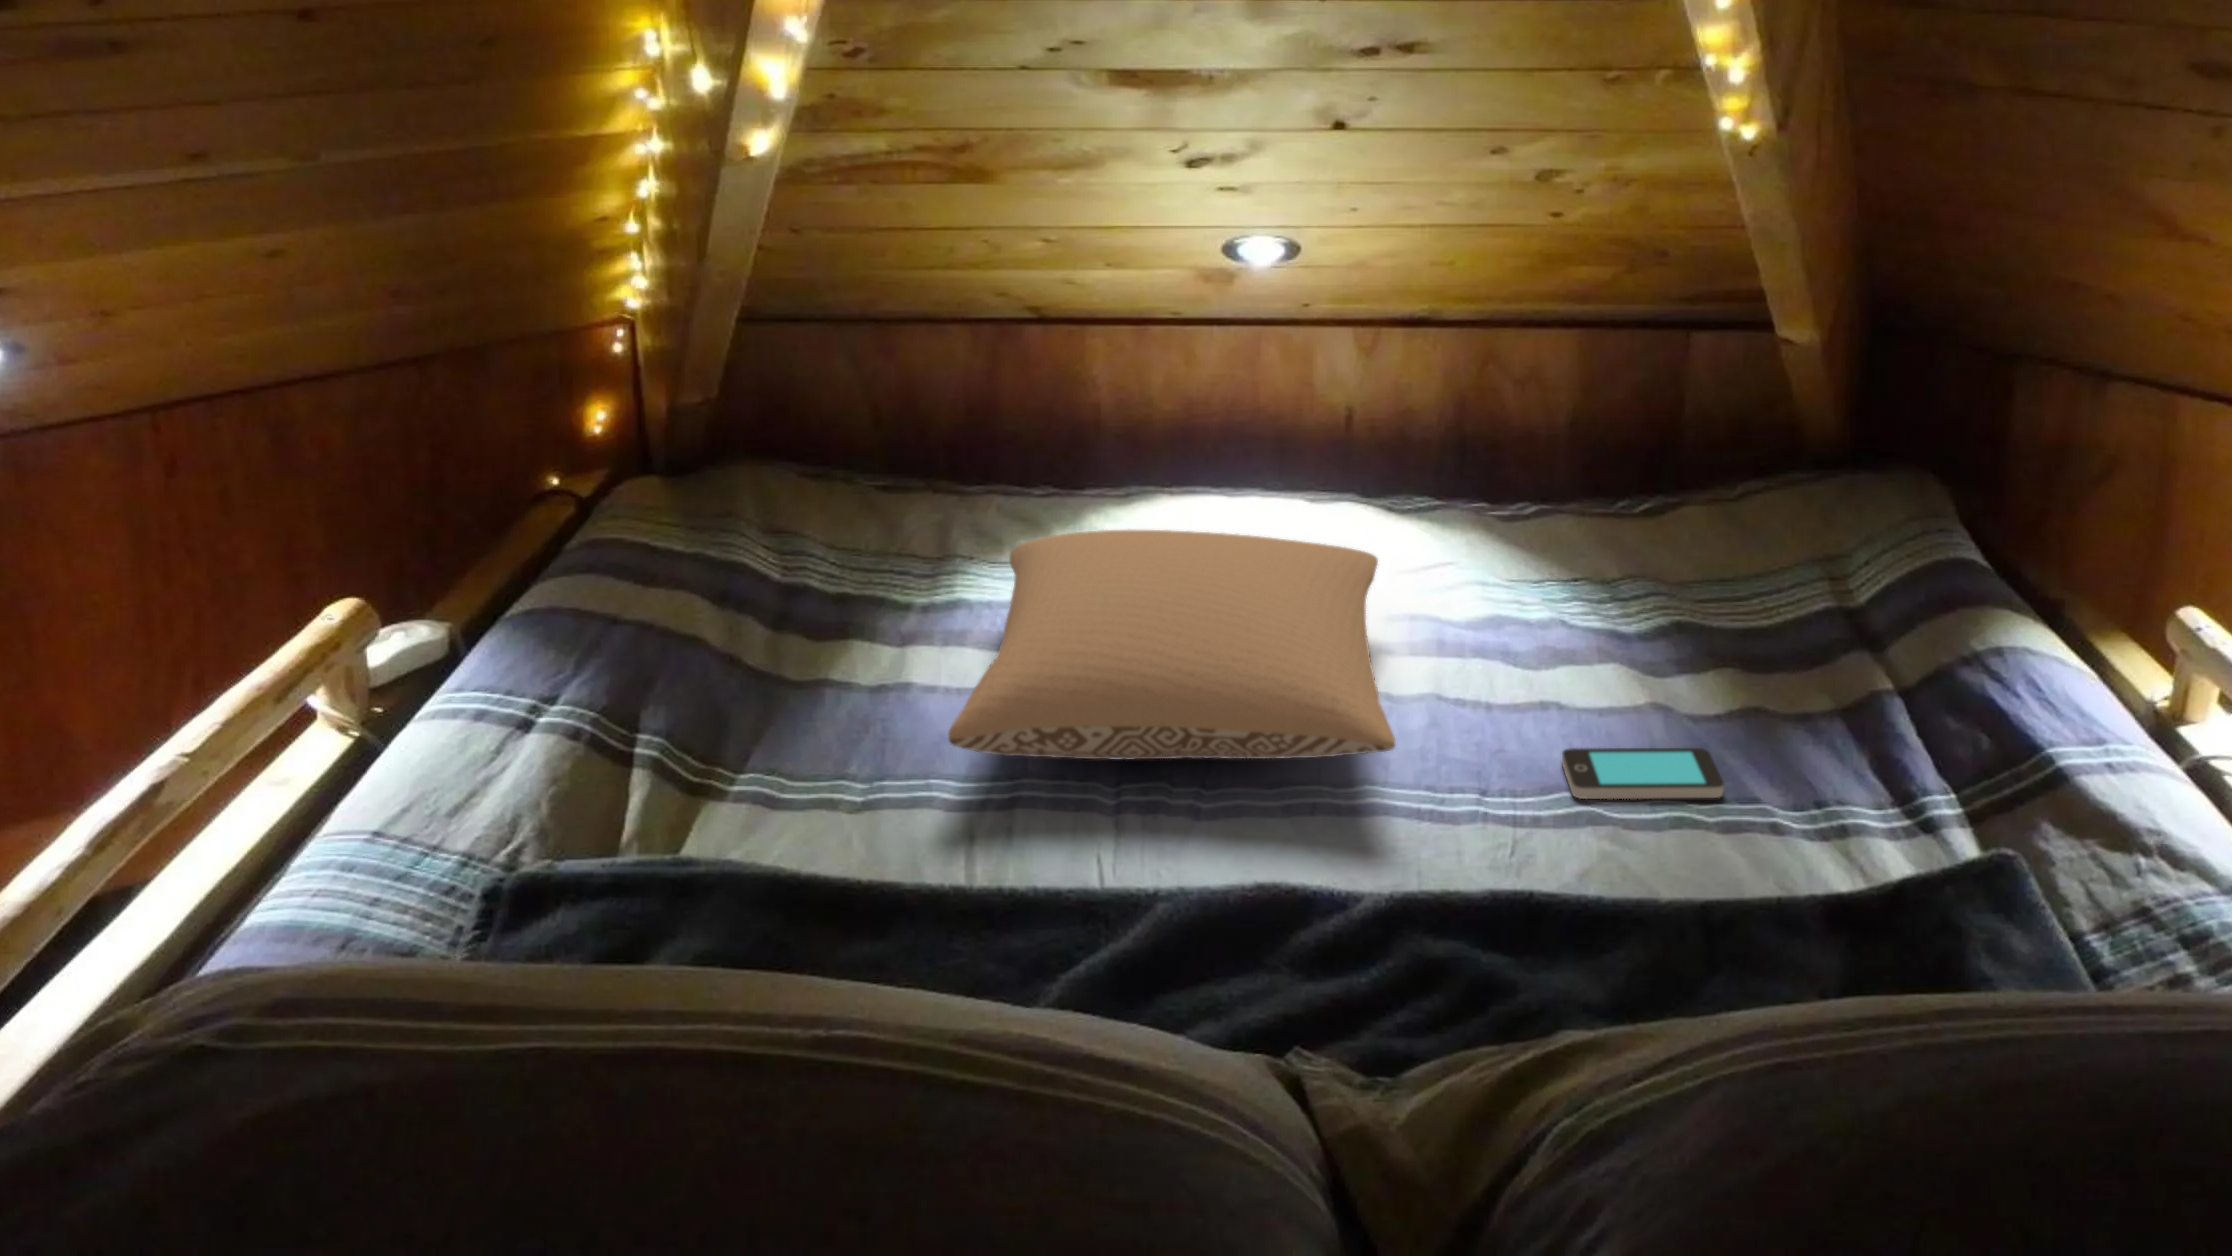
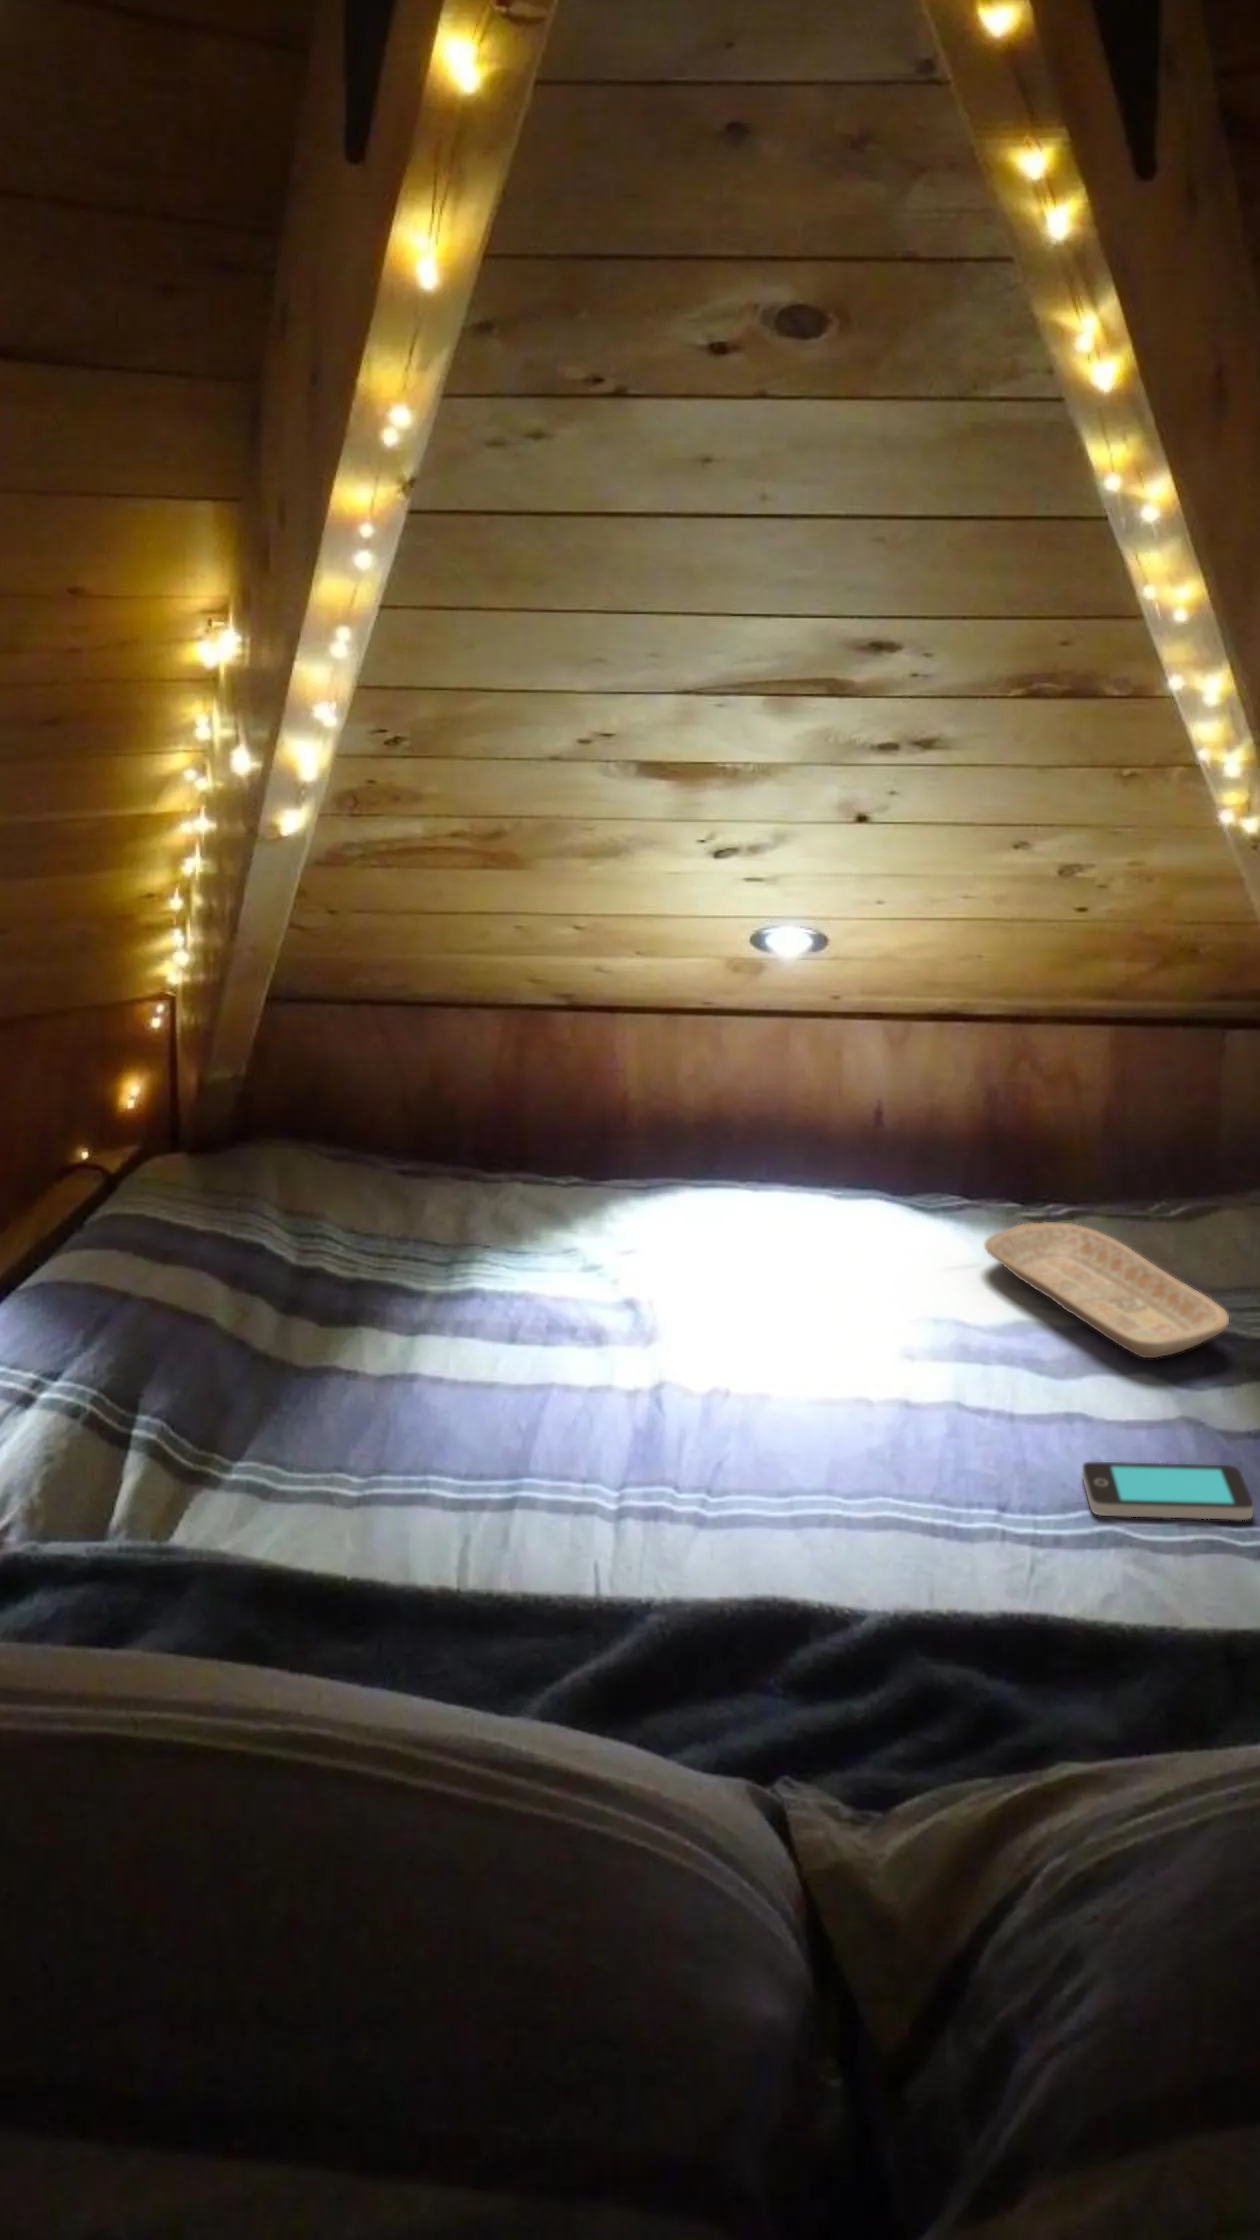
tray: none [1457,521,1694,648] -> present [985,1222,1229,1358]
pillow: present [948,530,1395,760] -> none [444,1221,901,1460]

